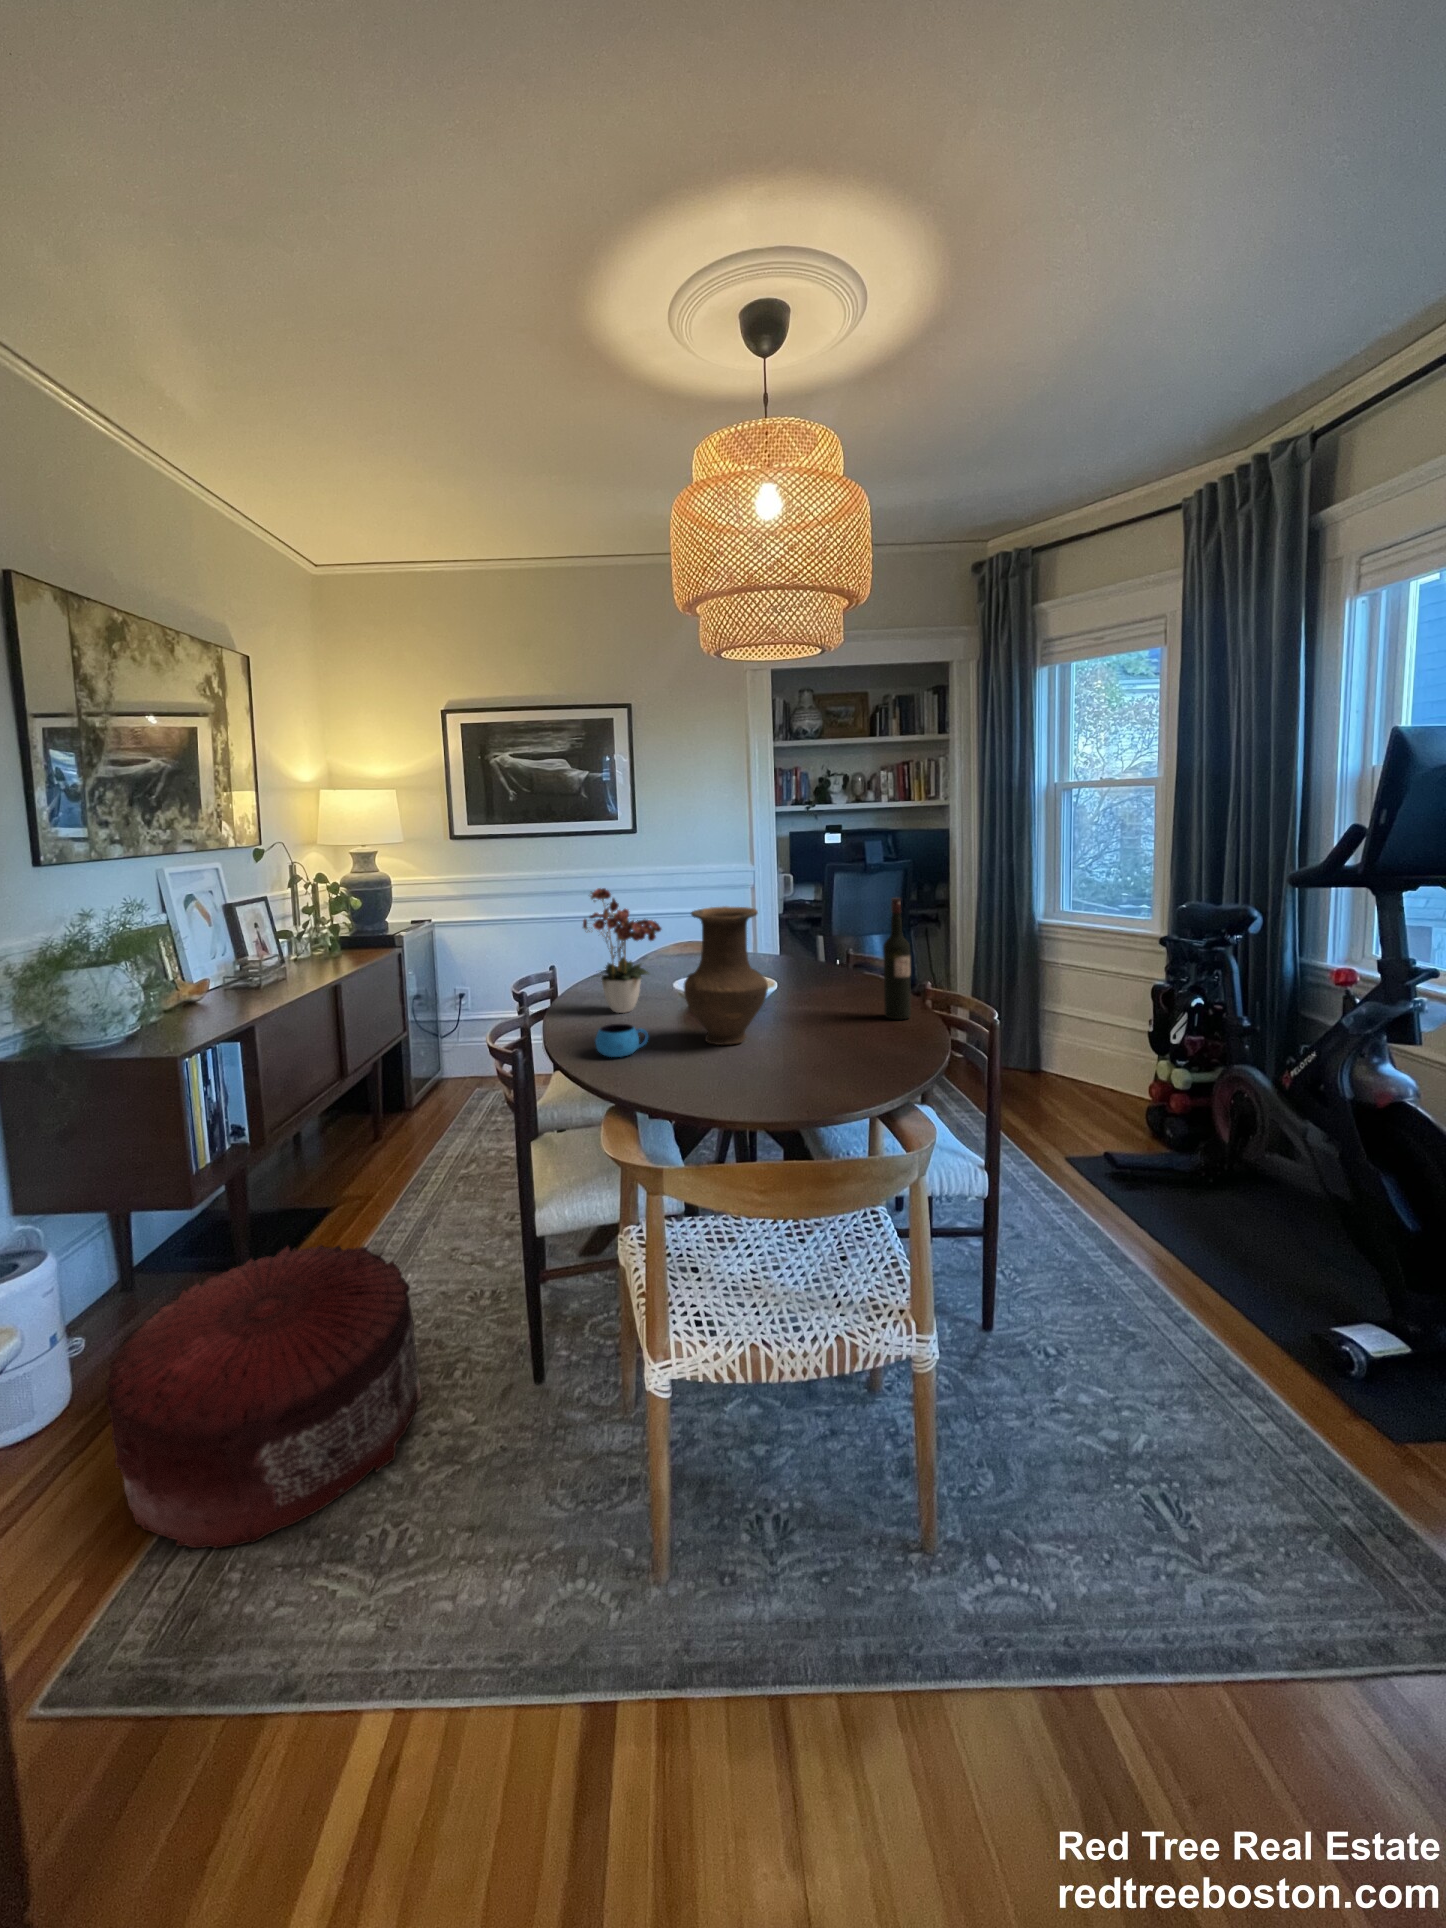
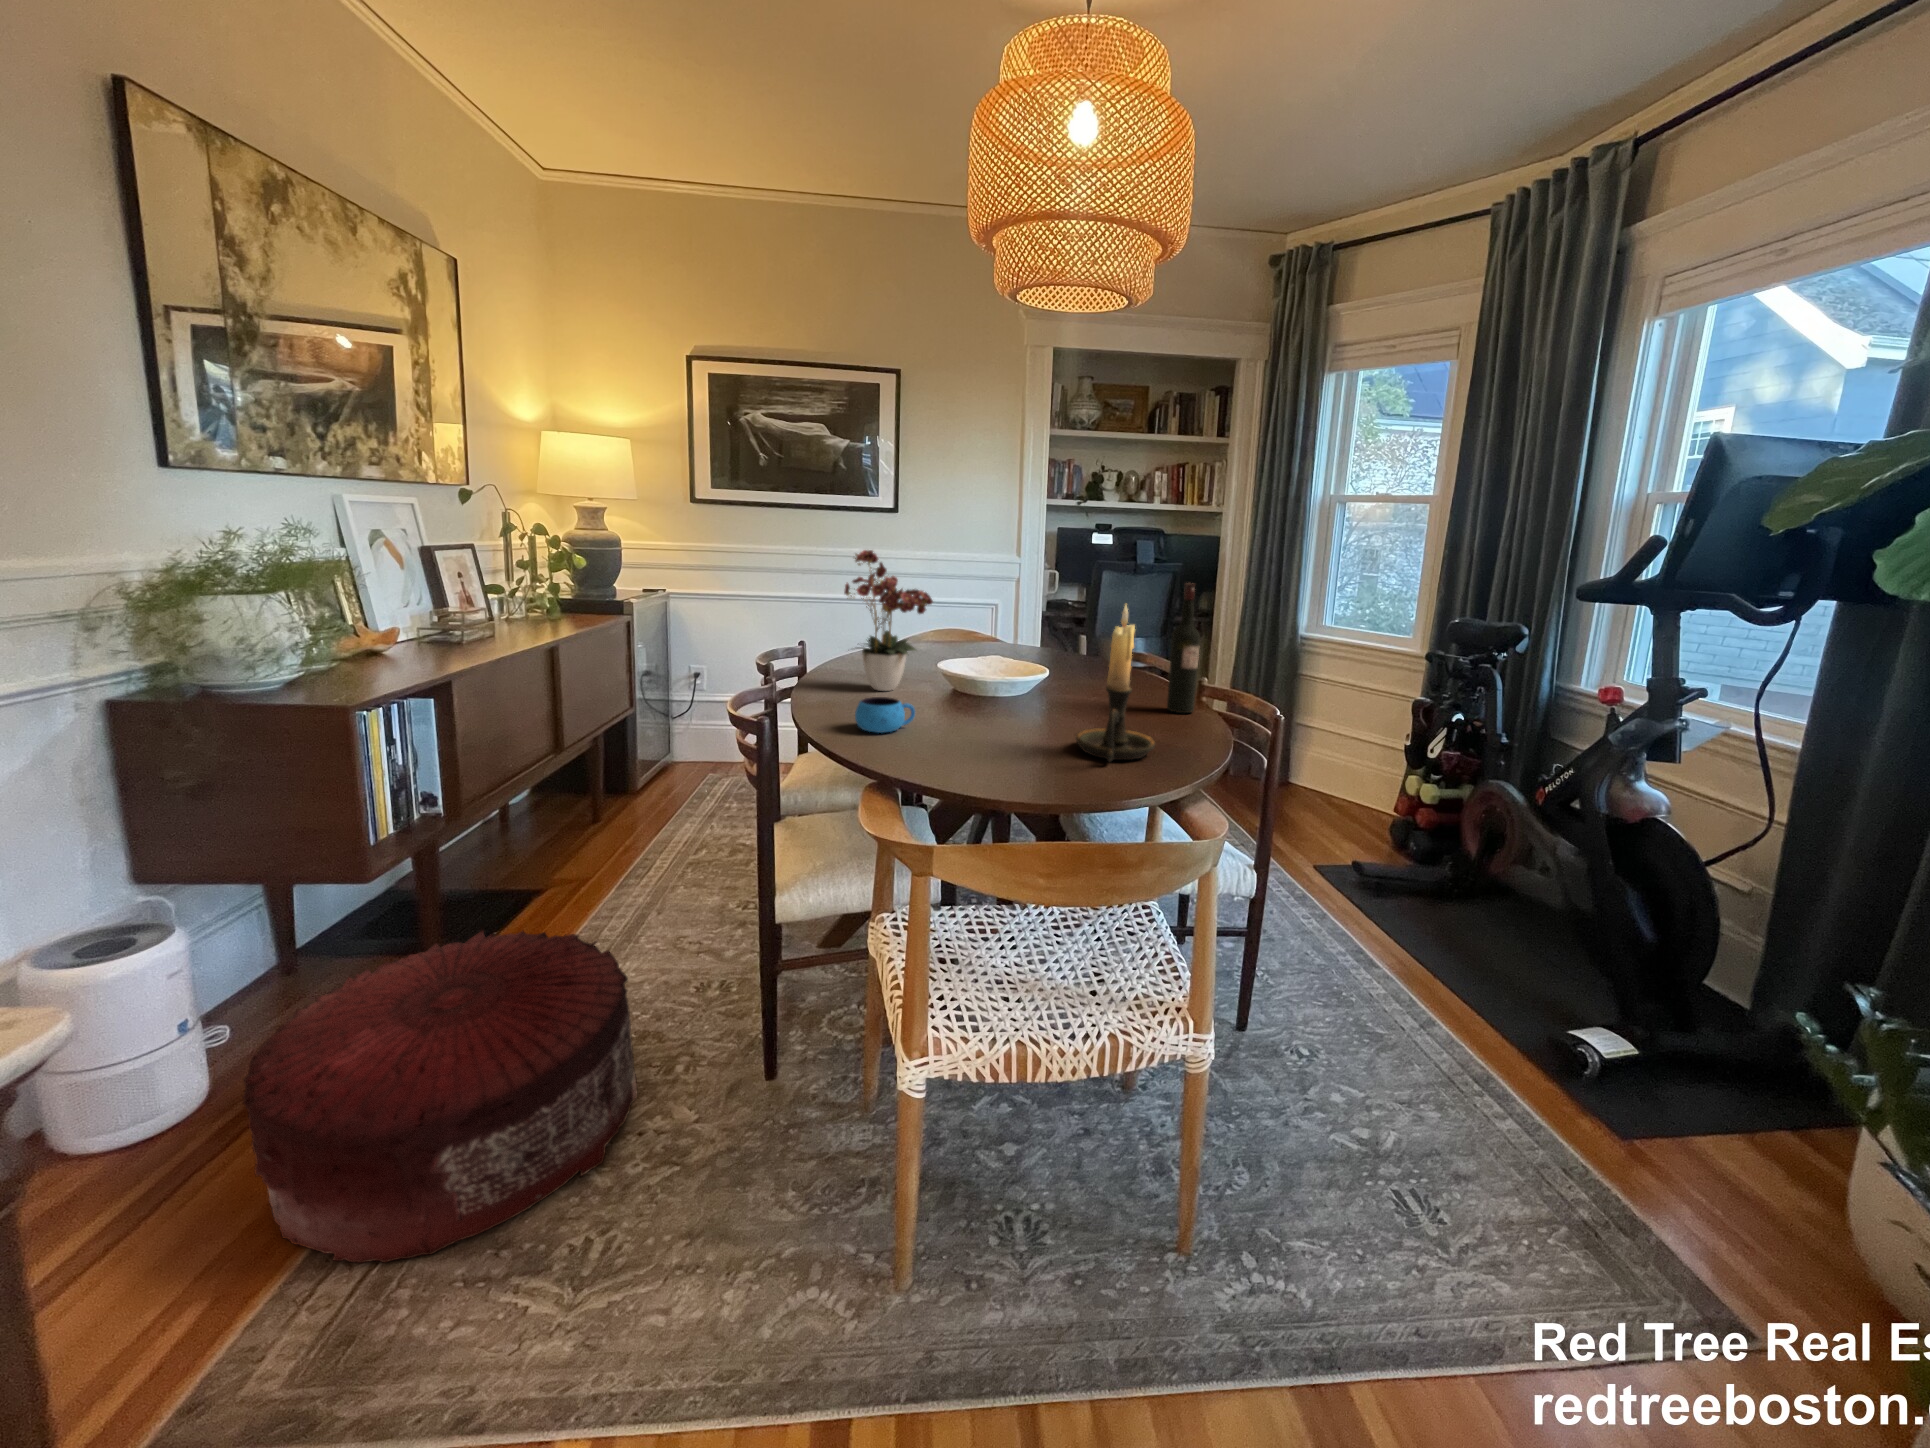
vase: present [684,906,768,1045] -> none [957,576,1050,727]
candle holder: none [794,929,868,1077] -> present [1076,606,1155,762]

